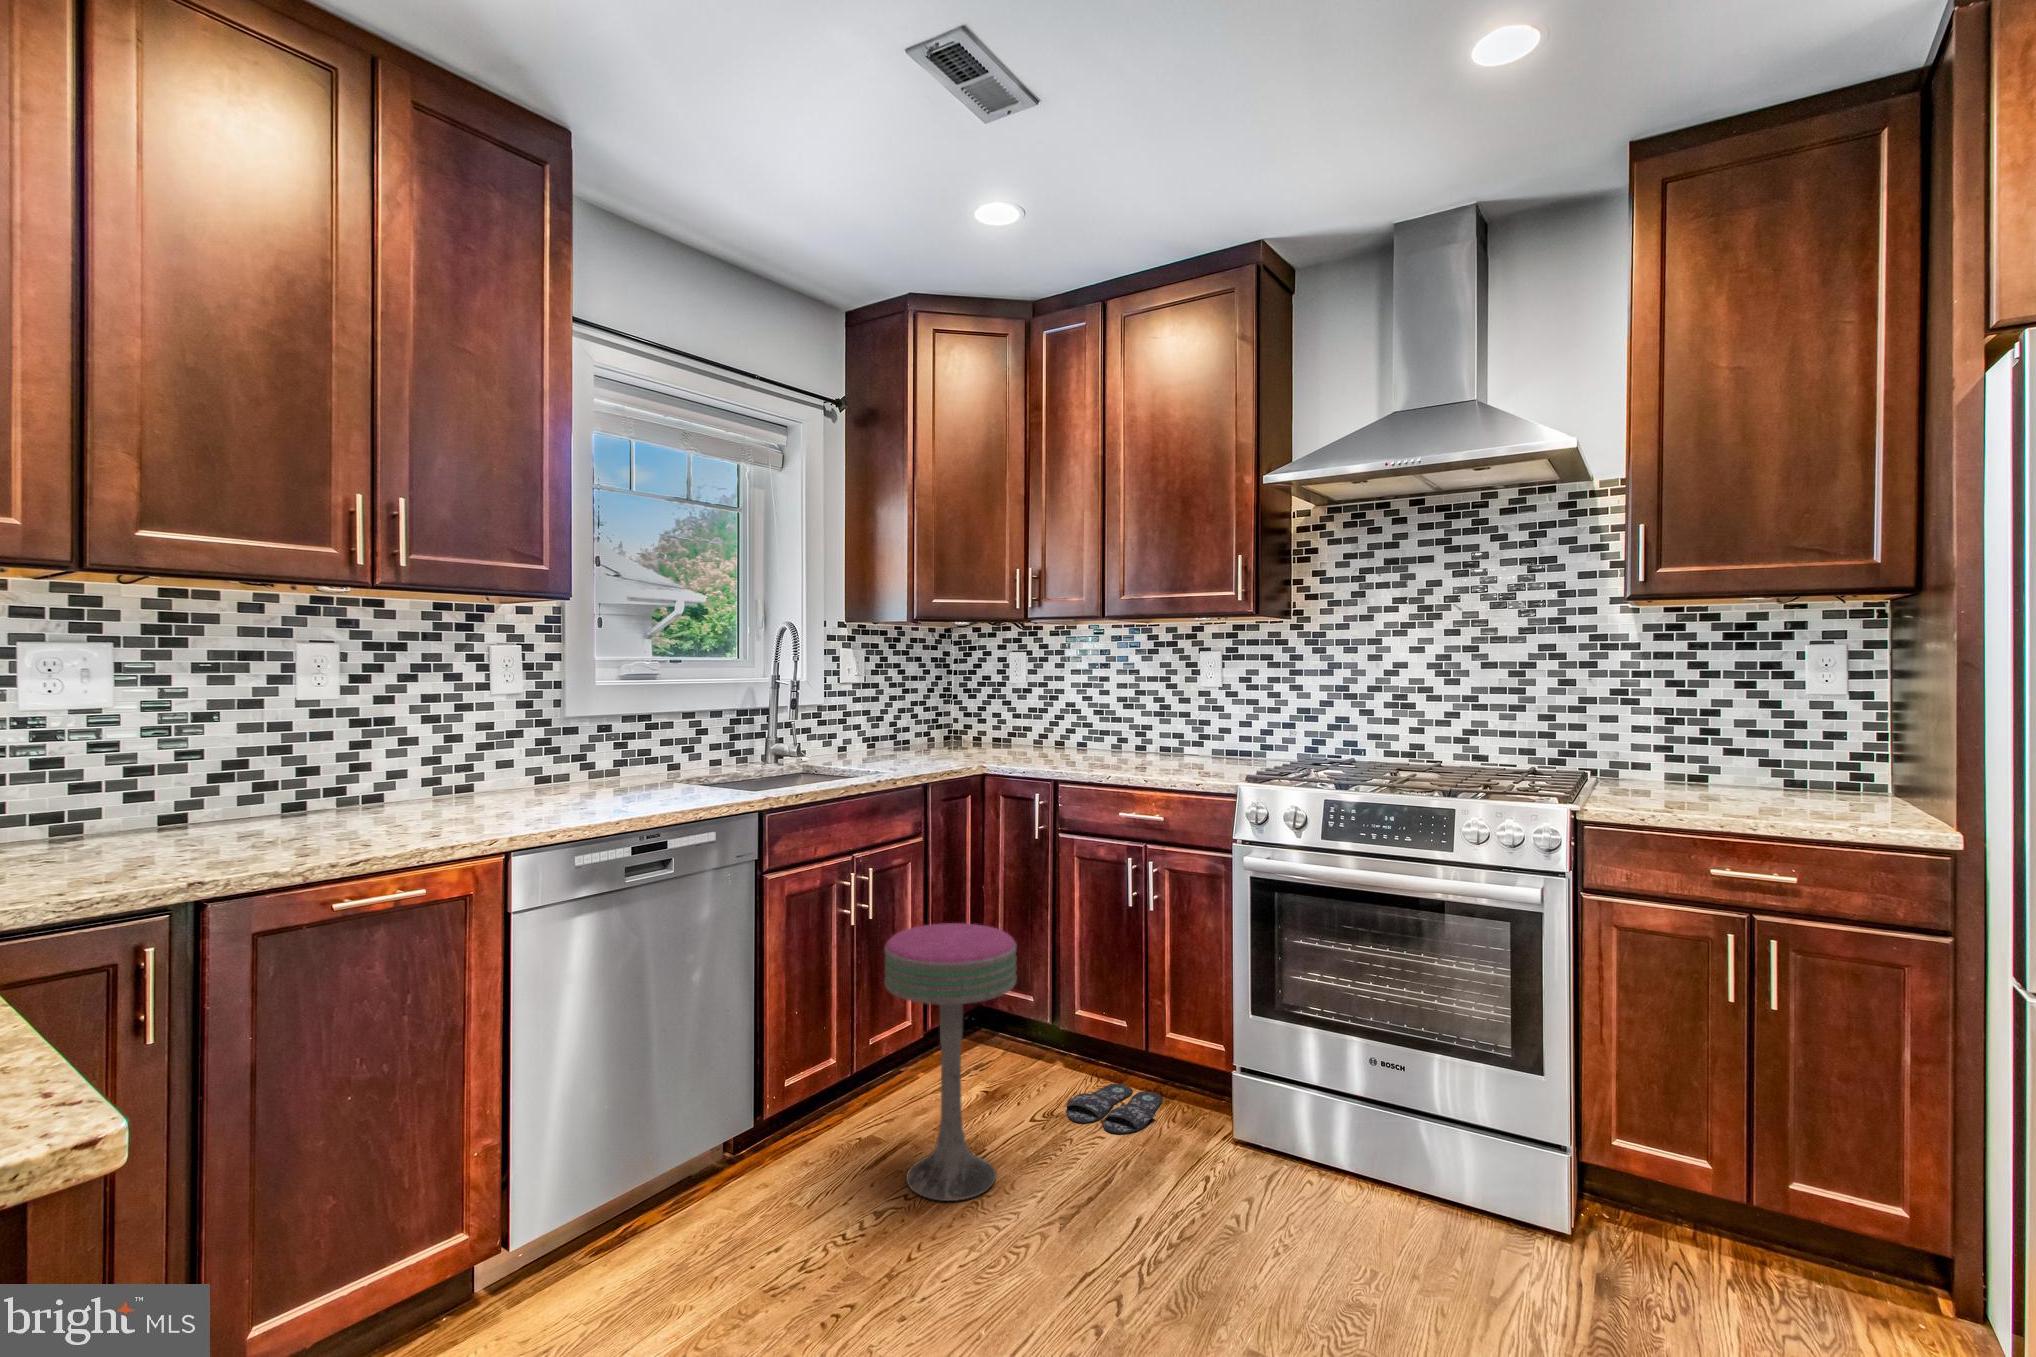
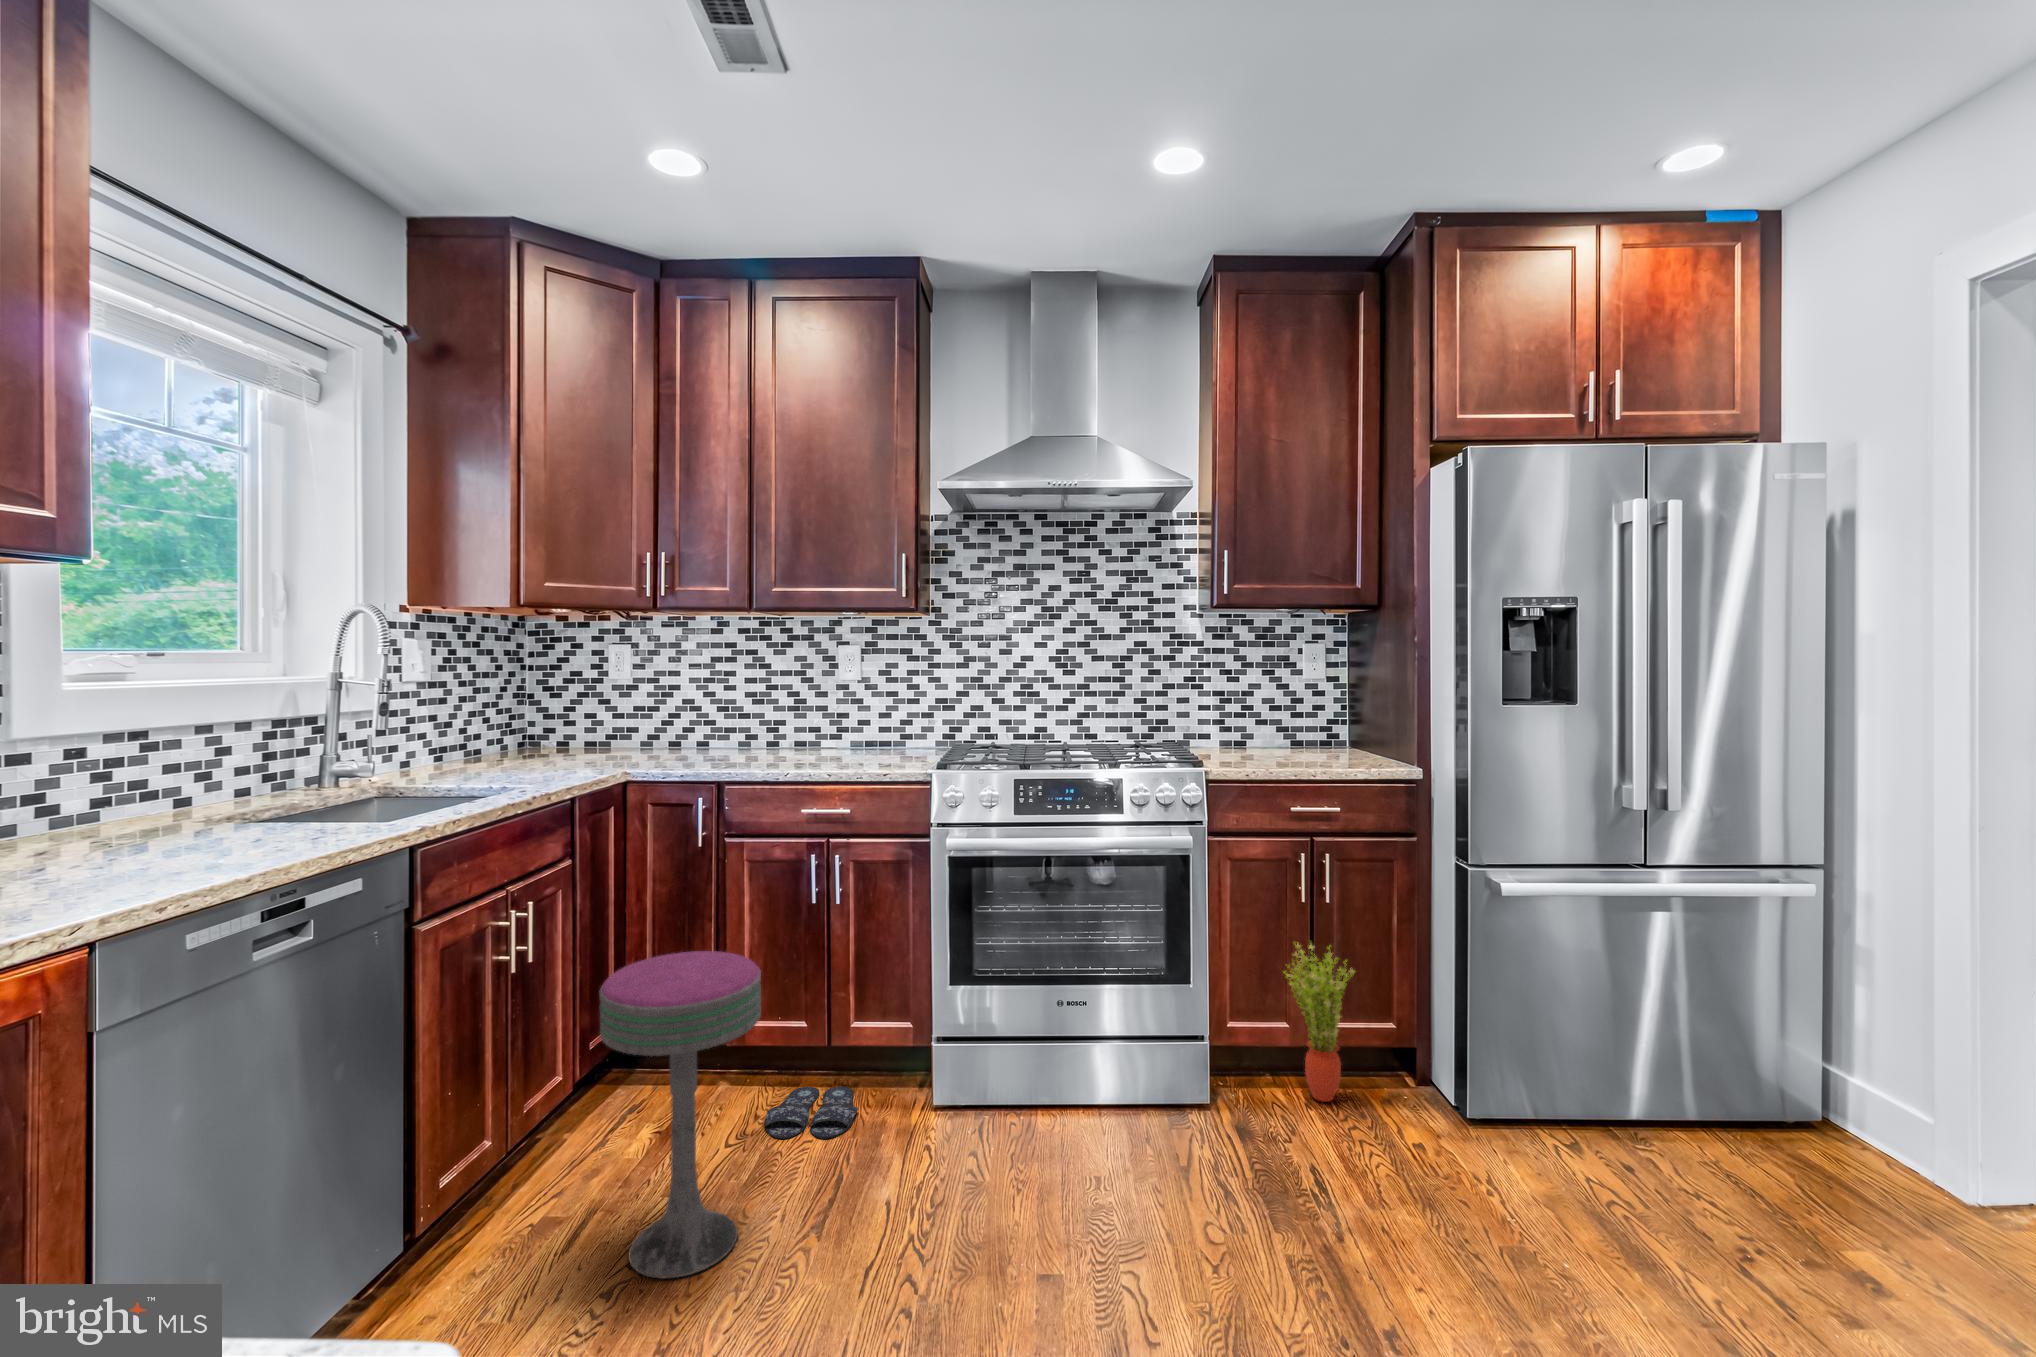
potted plant: none [1682,1045,1796,1278] -> present [1284,942,1354,1102]

